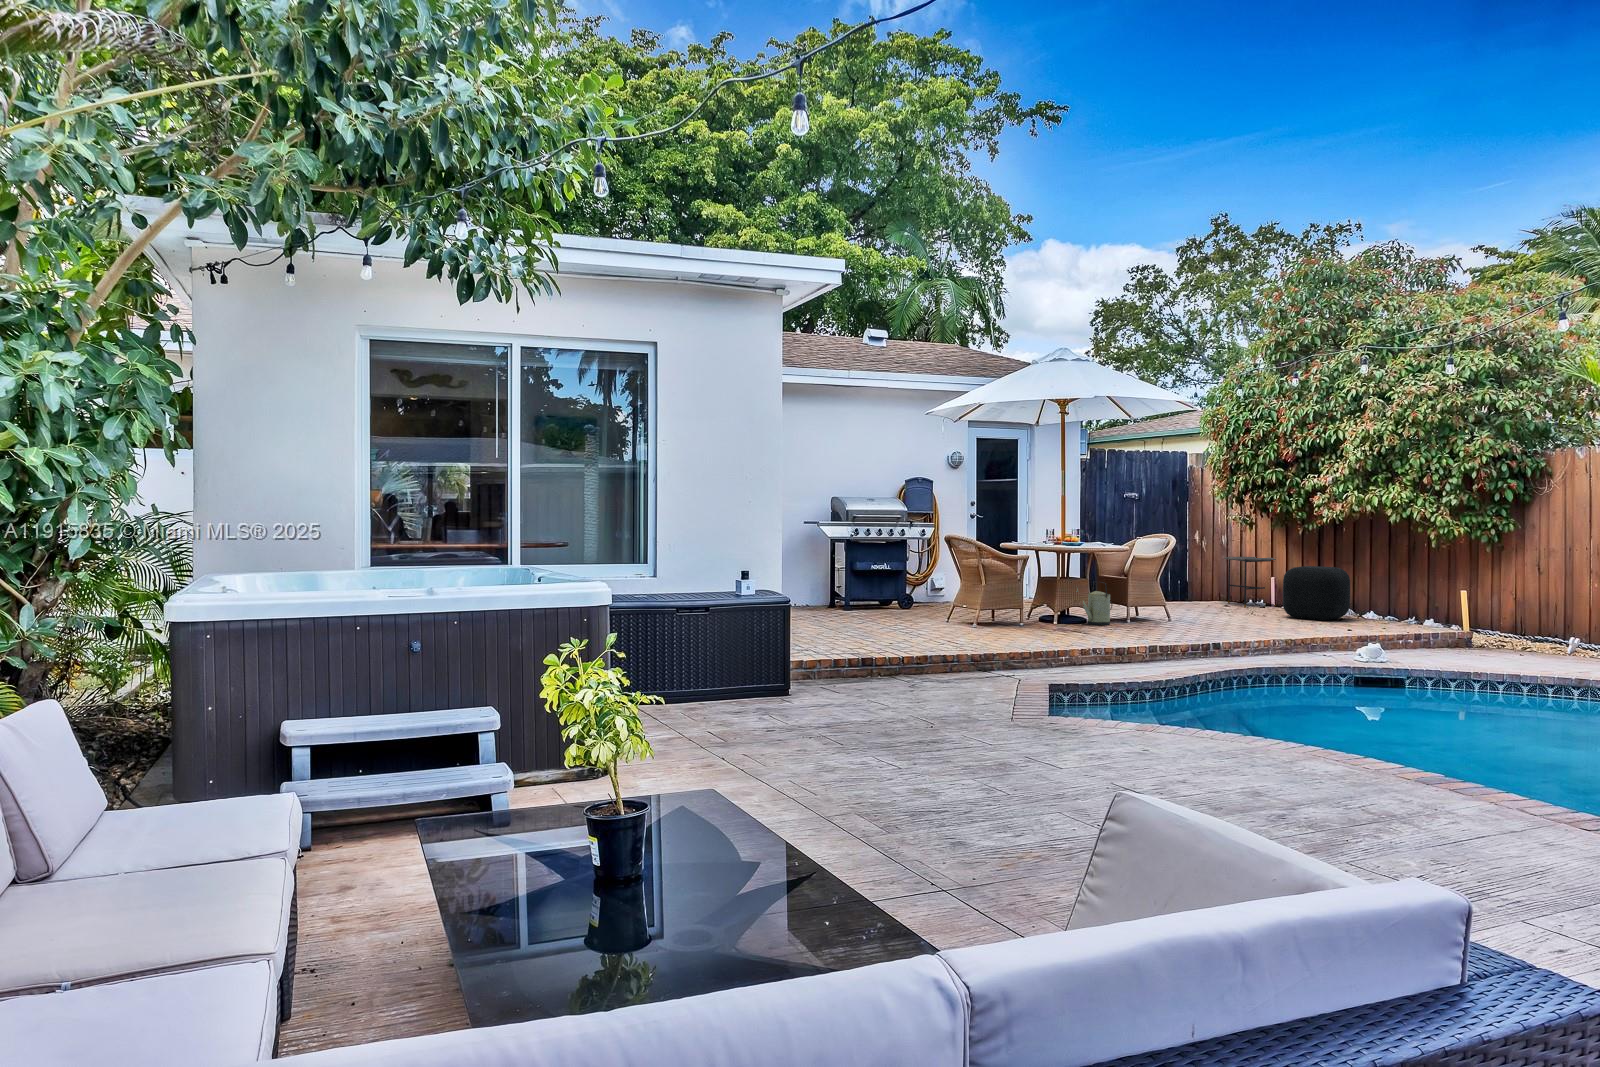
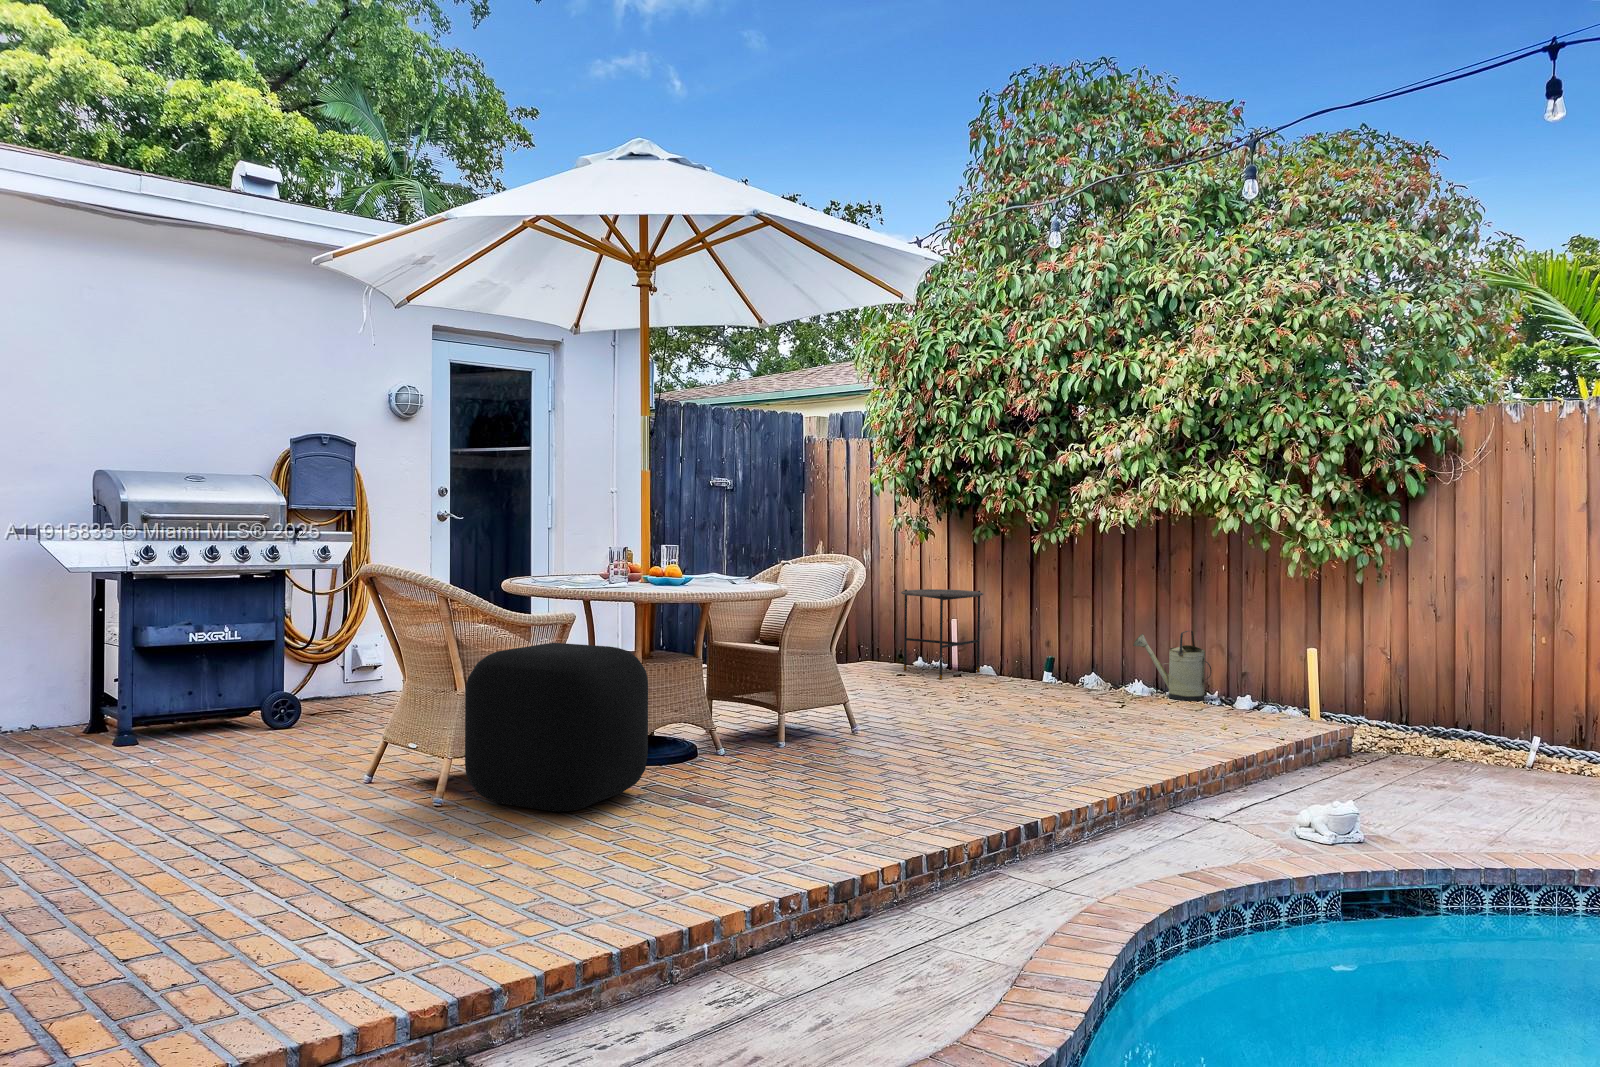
ottoman: present [1283,566,1350,620] -> present [465,643,648,812]
watering can: present [1076,582,1112,625] -> present [1133,631,1212,701]

